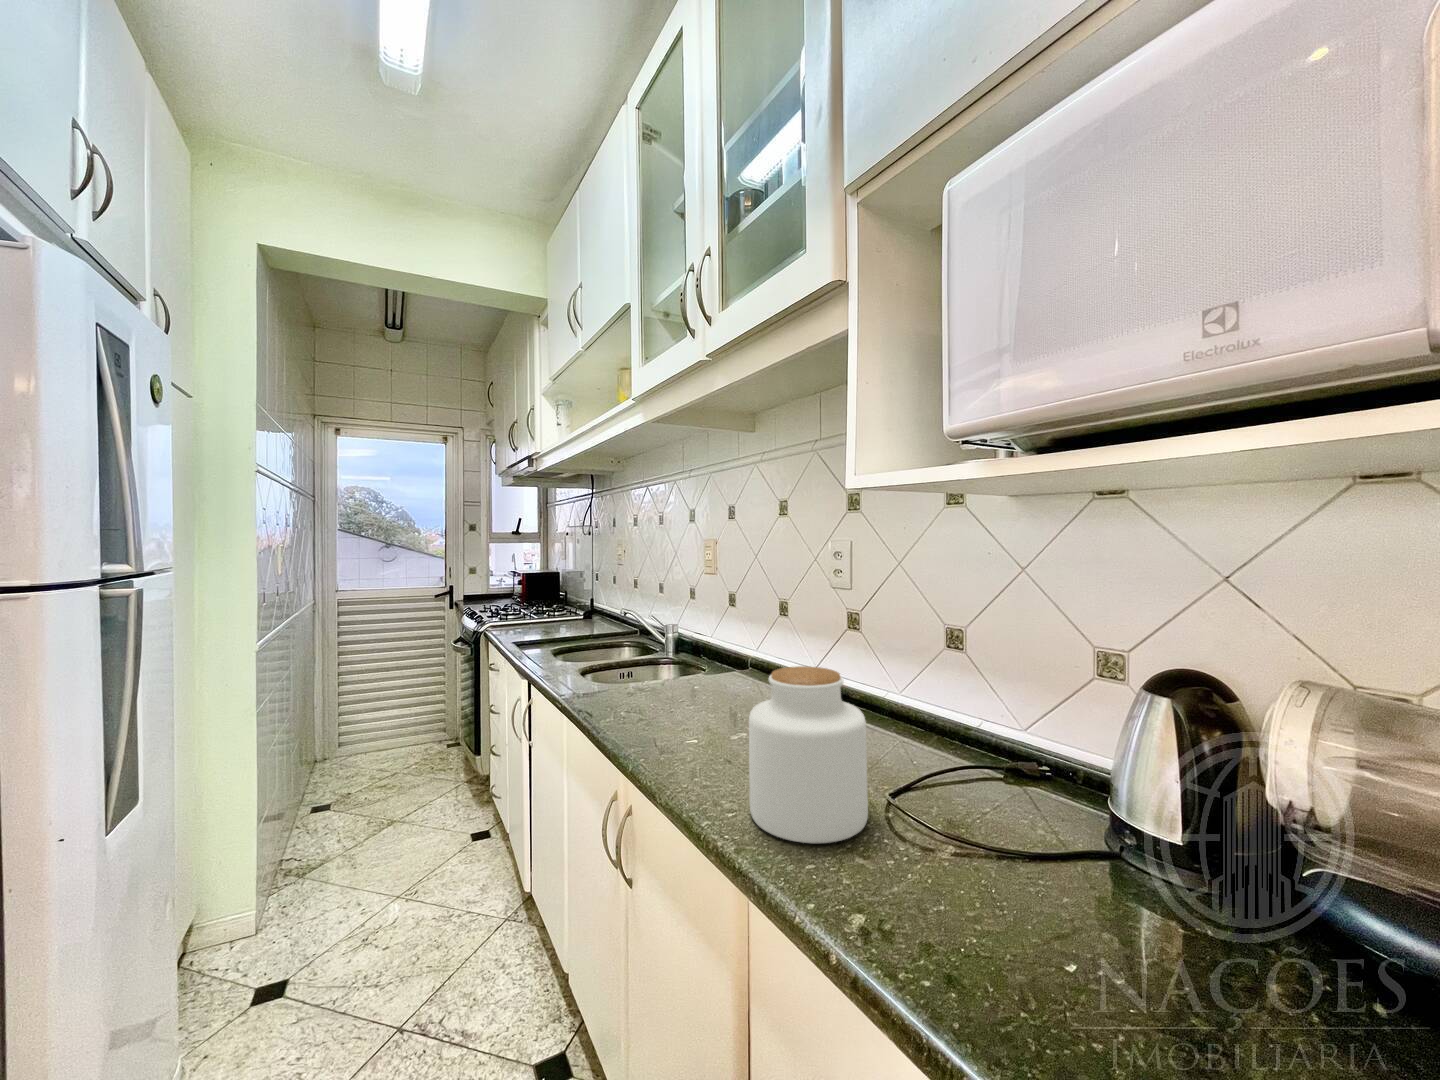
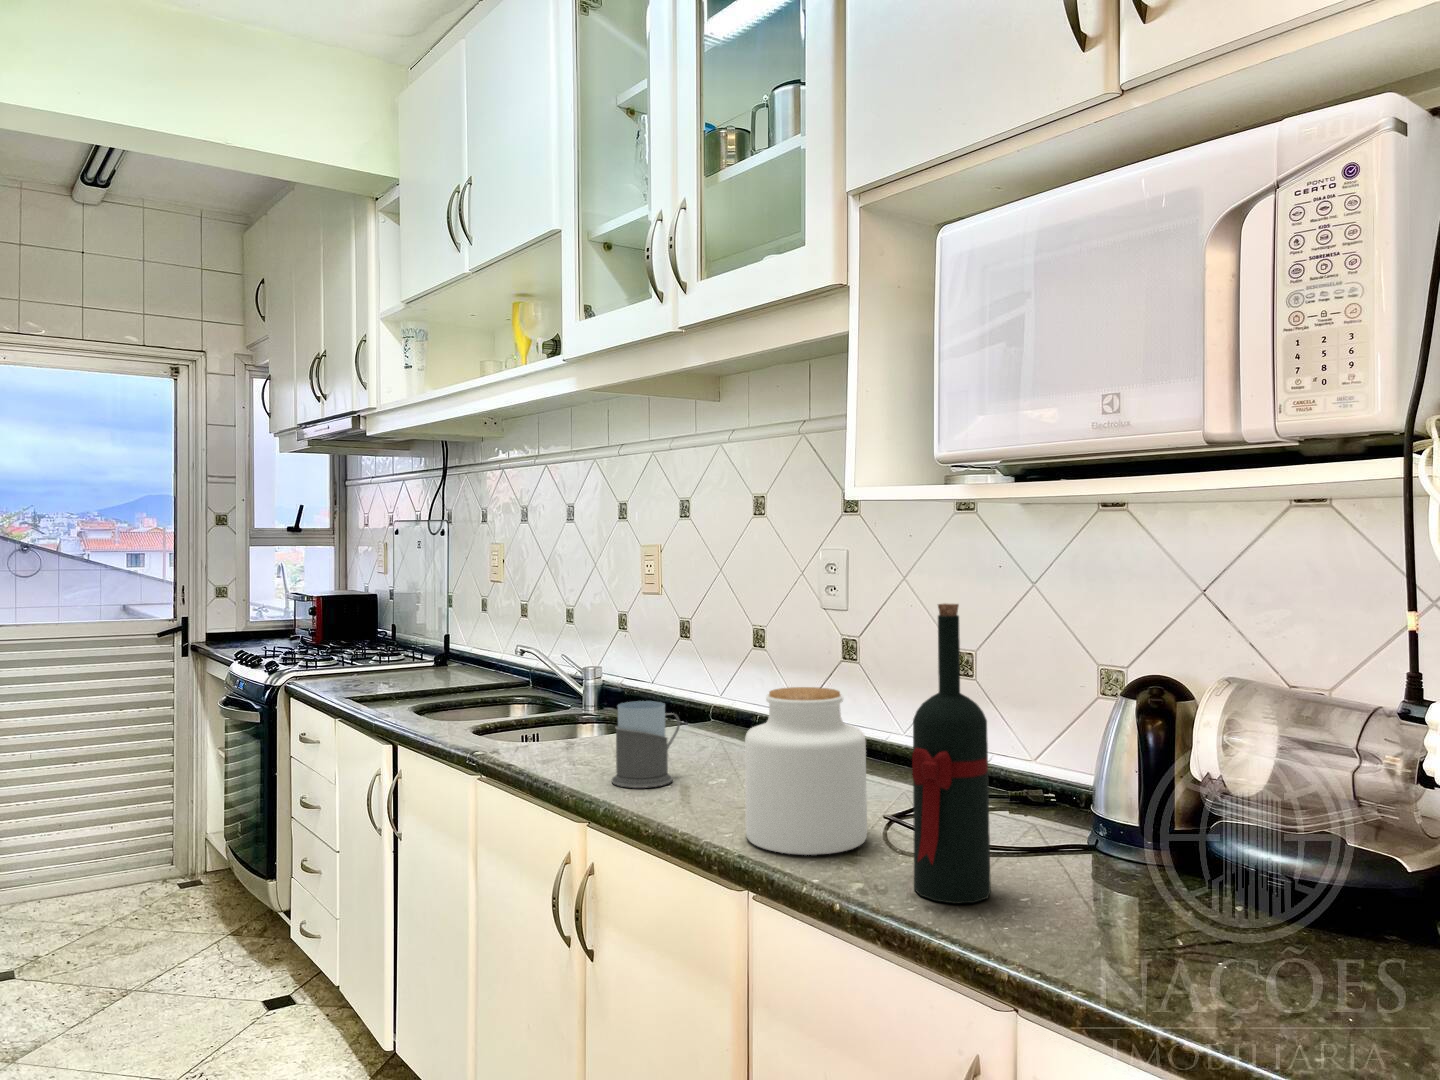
wine bottle: none [919,594,1015,954] -> present [912,604,991,904]
mug: none [654,663,712,738] -> present [612,701,680,788]

